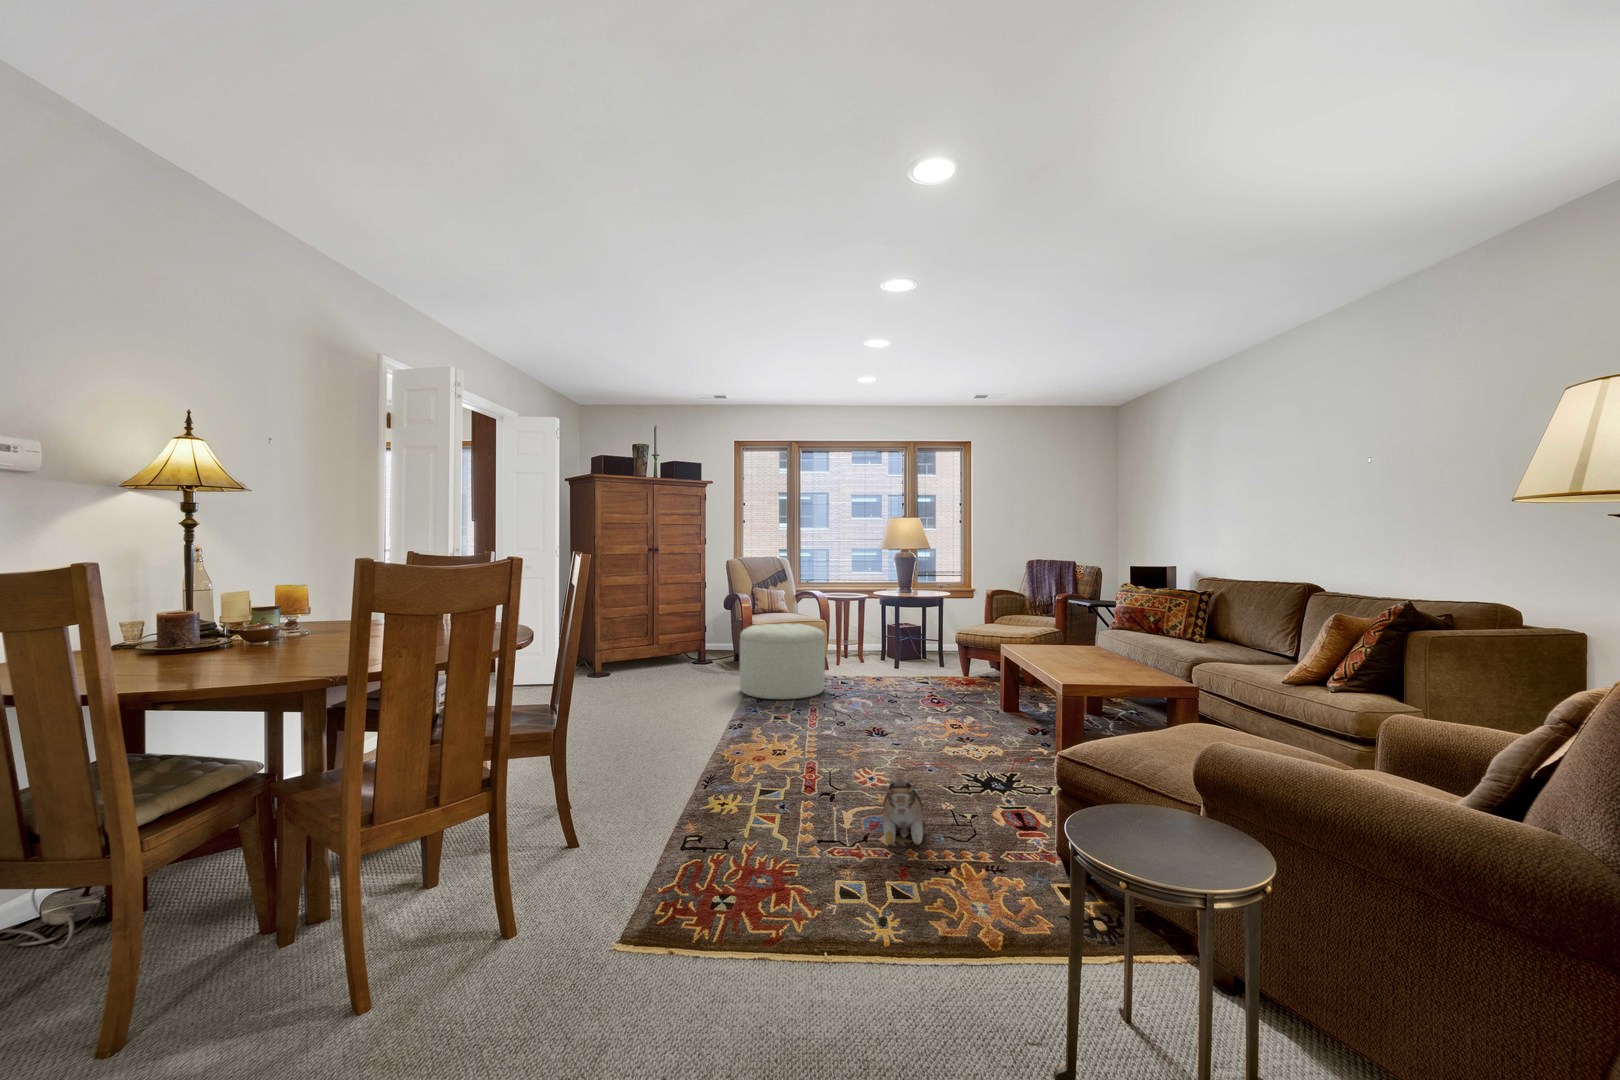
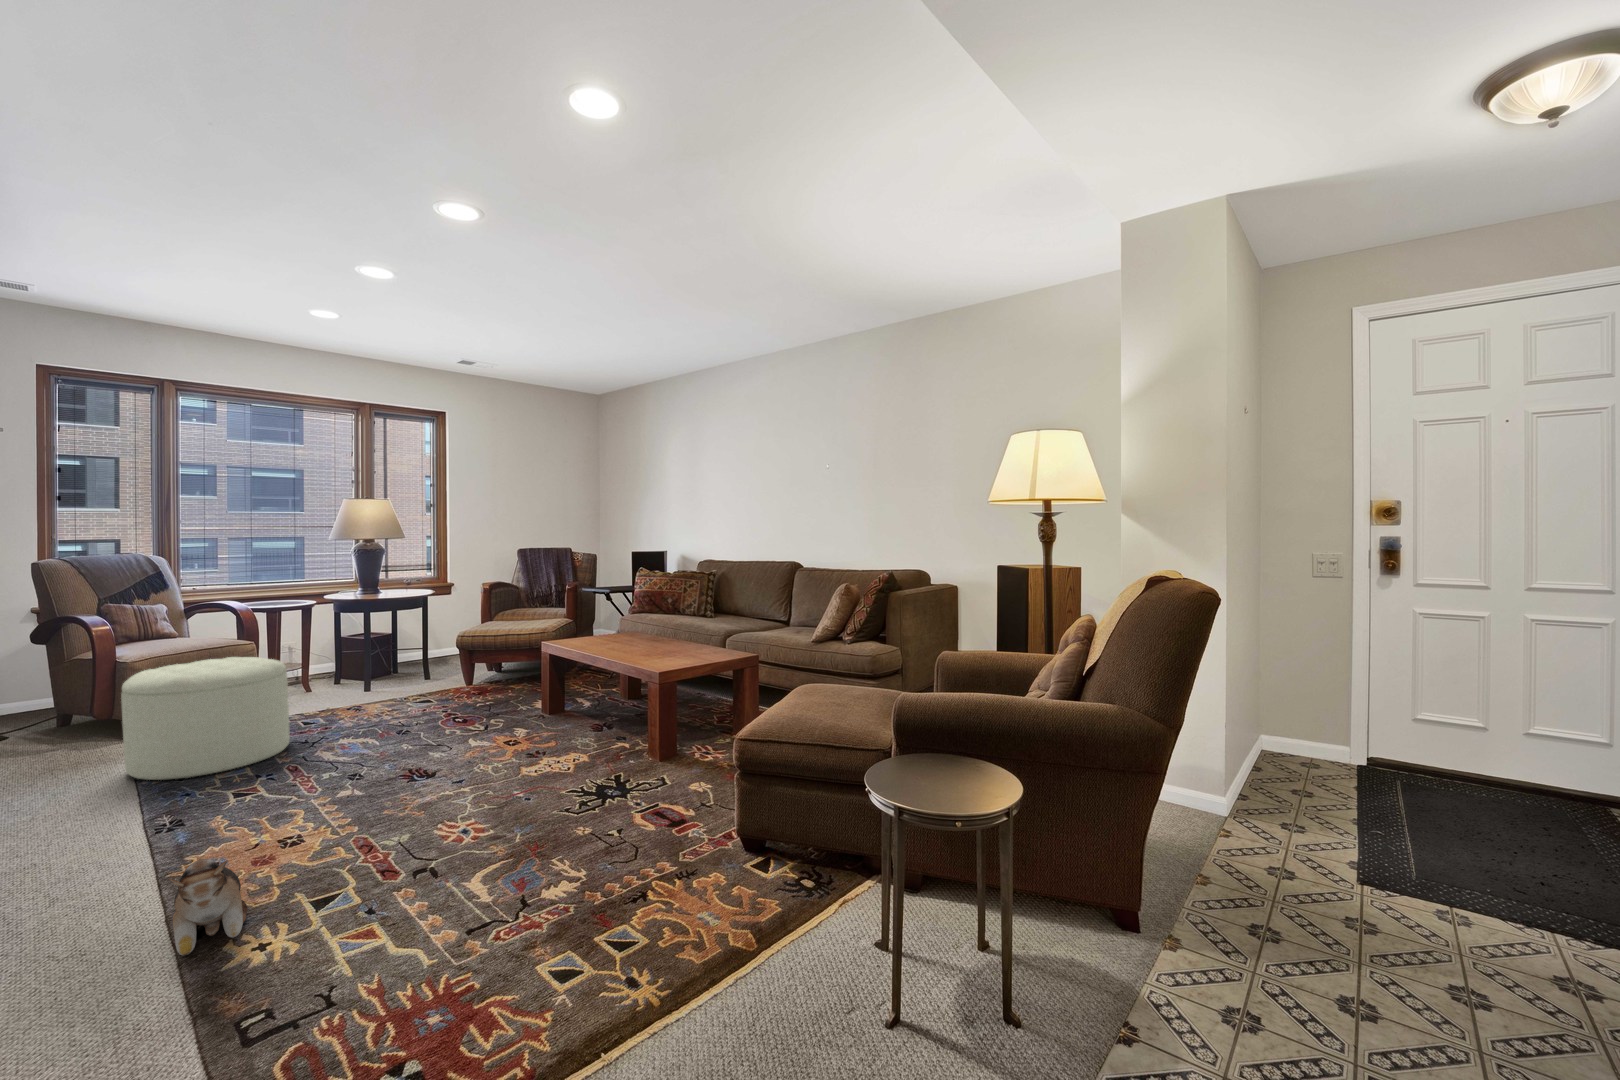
plush toy: present [883,777,925,845] -> present [168,859,247,956]

